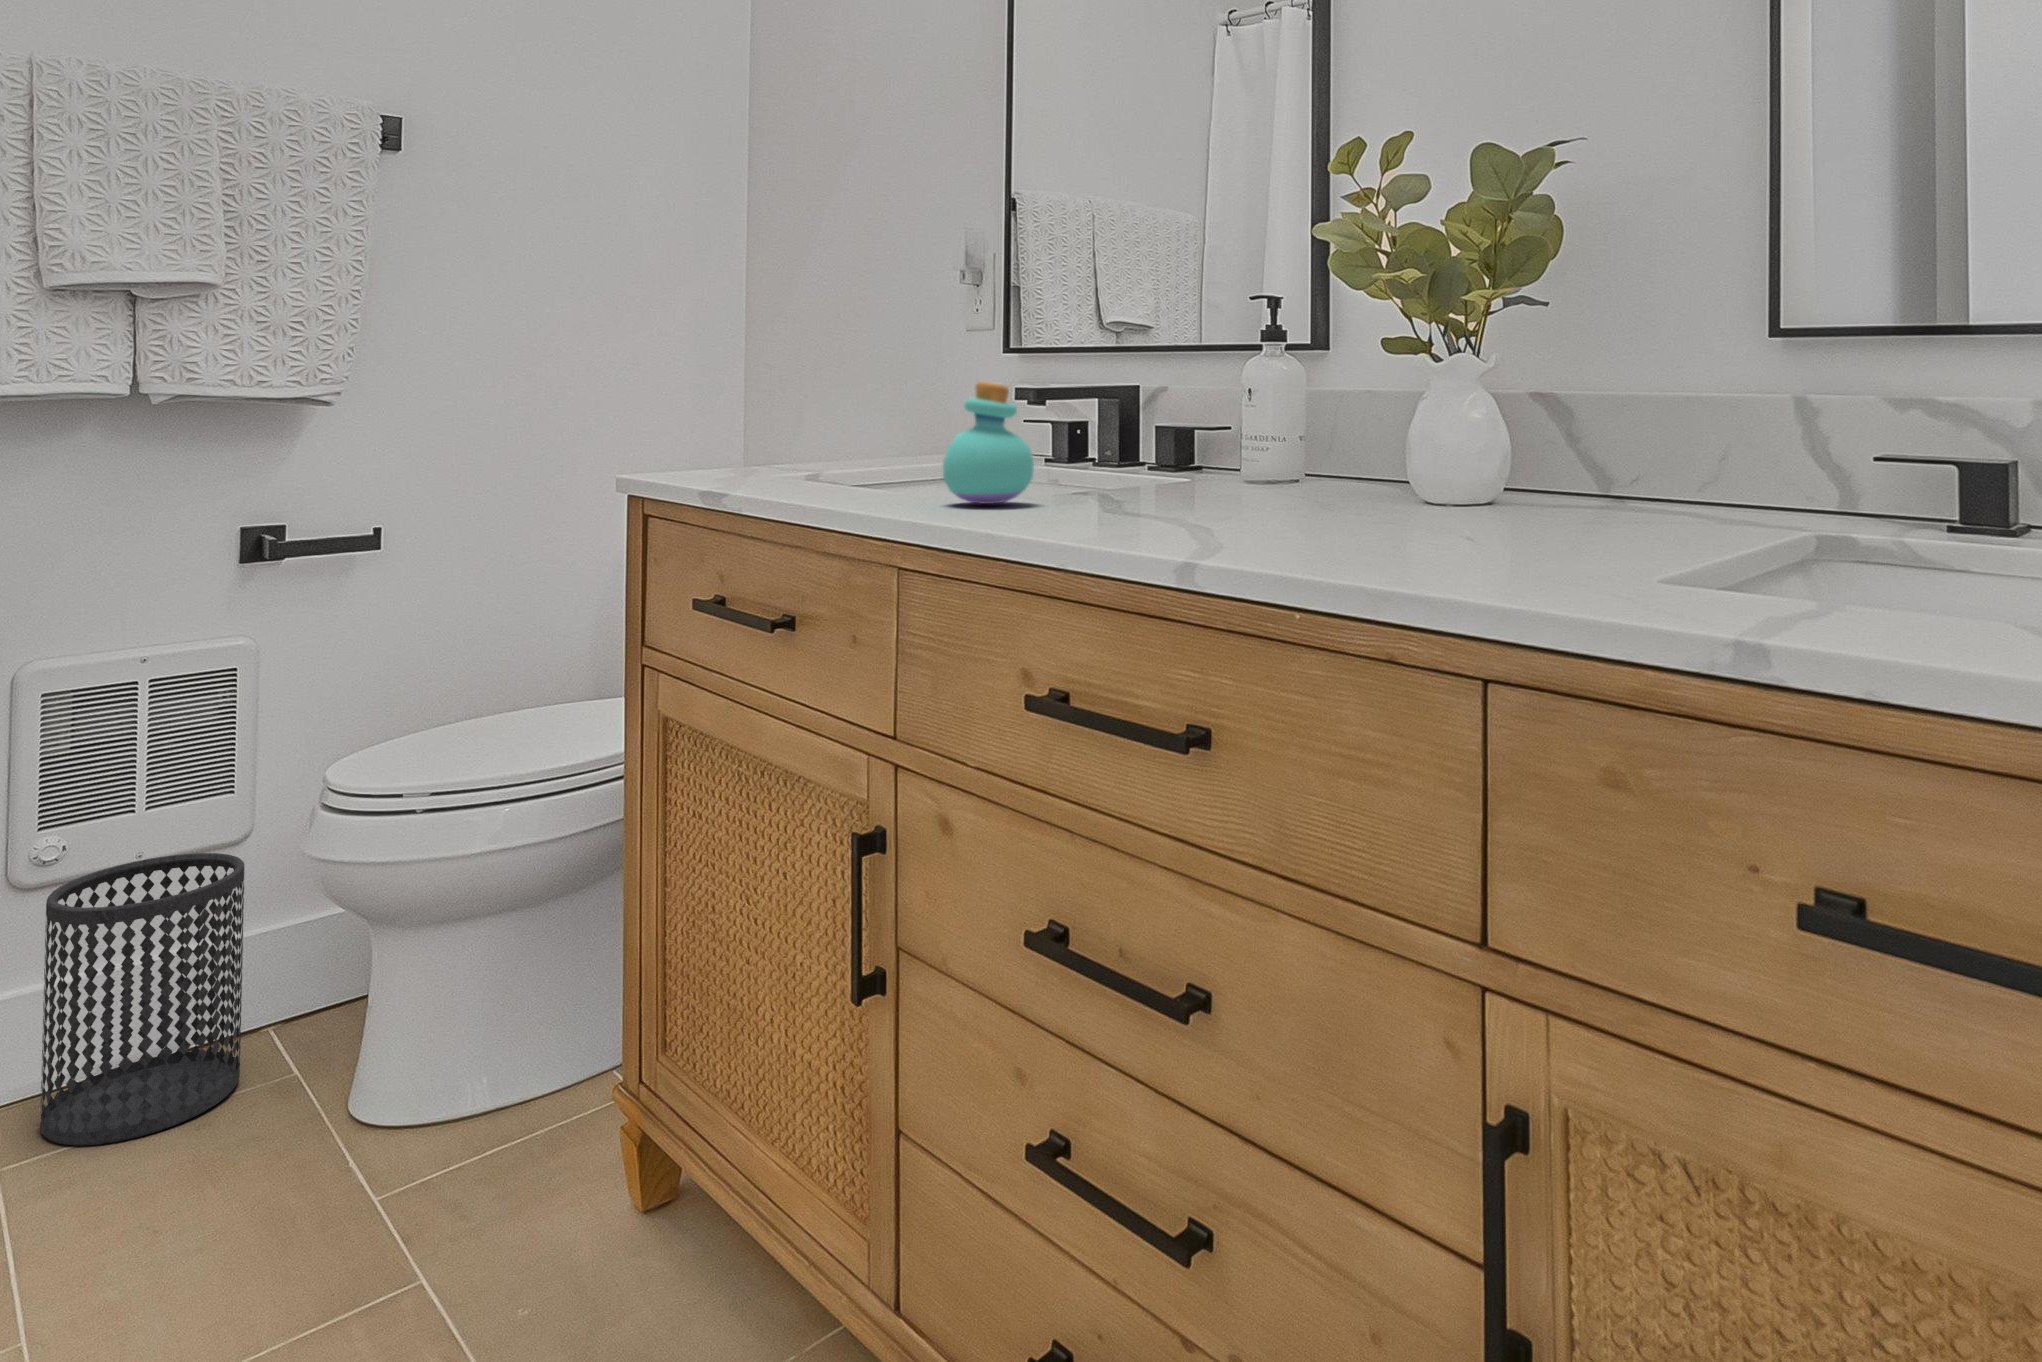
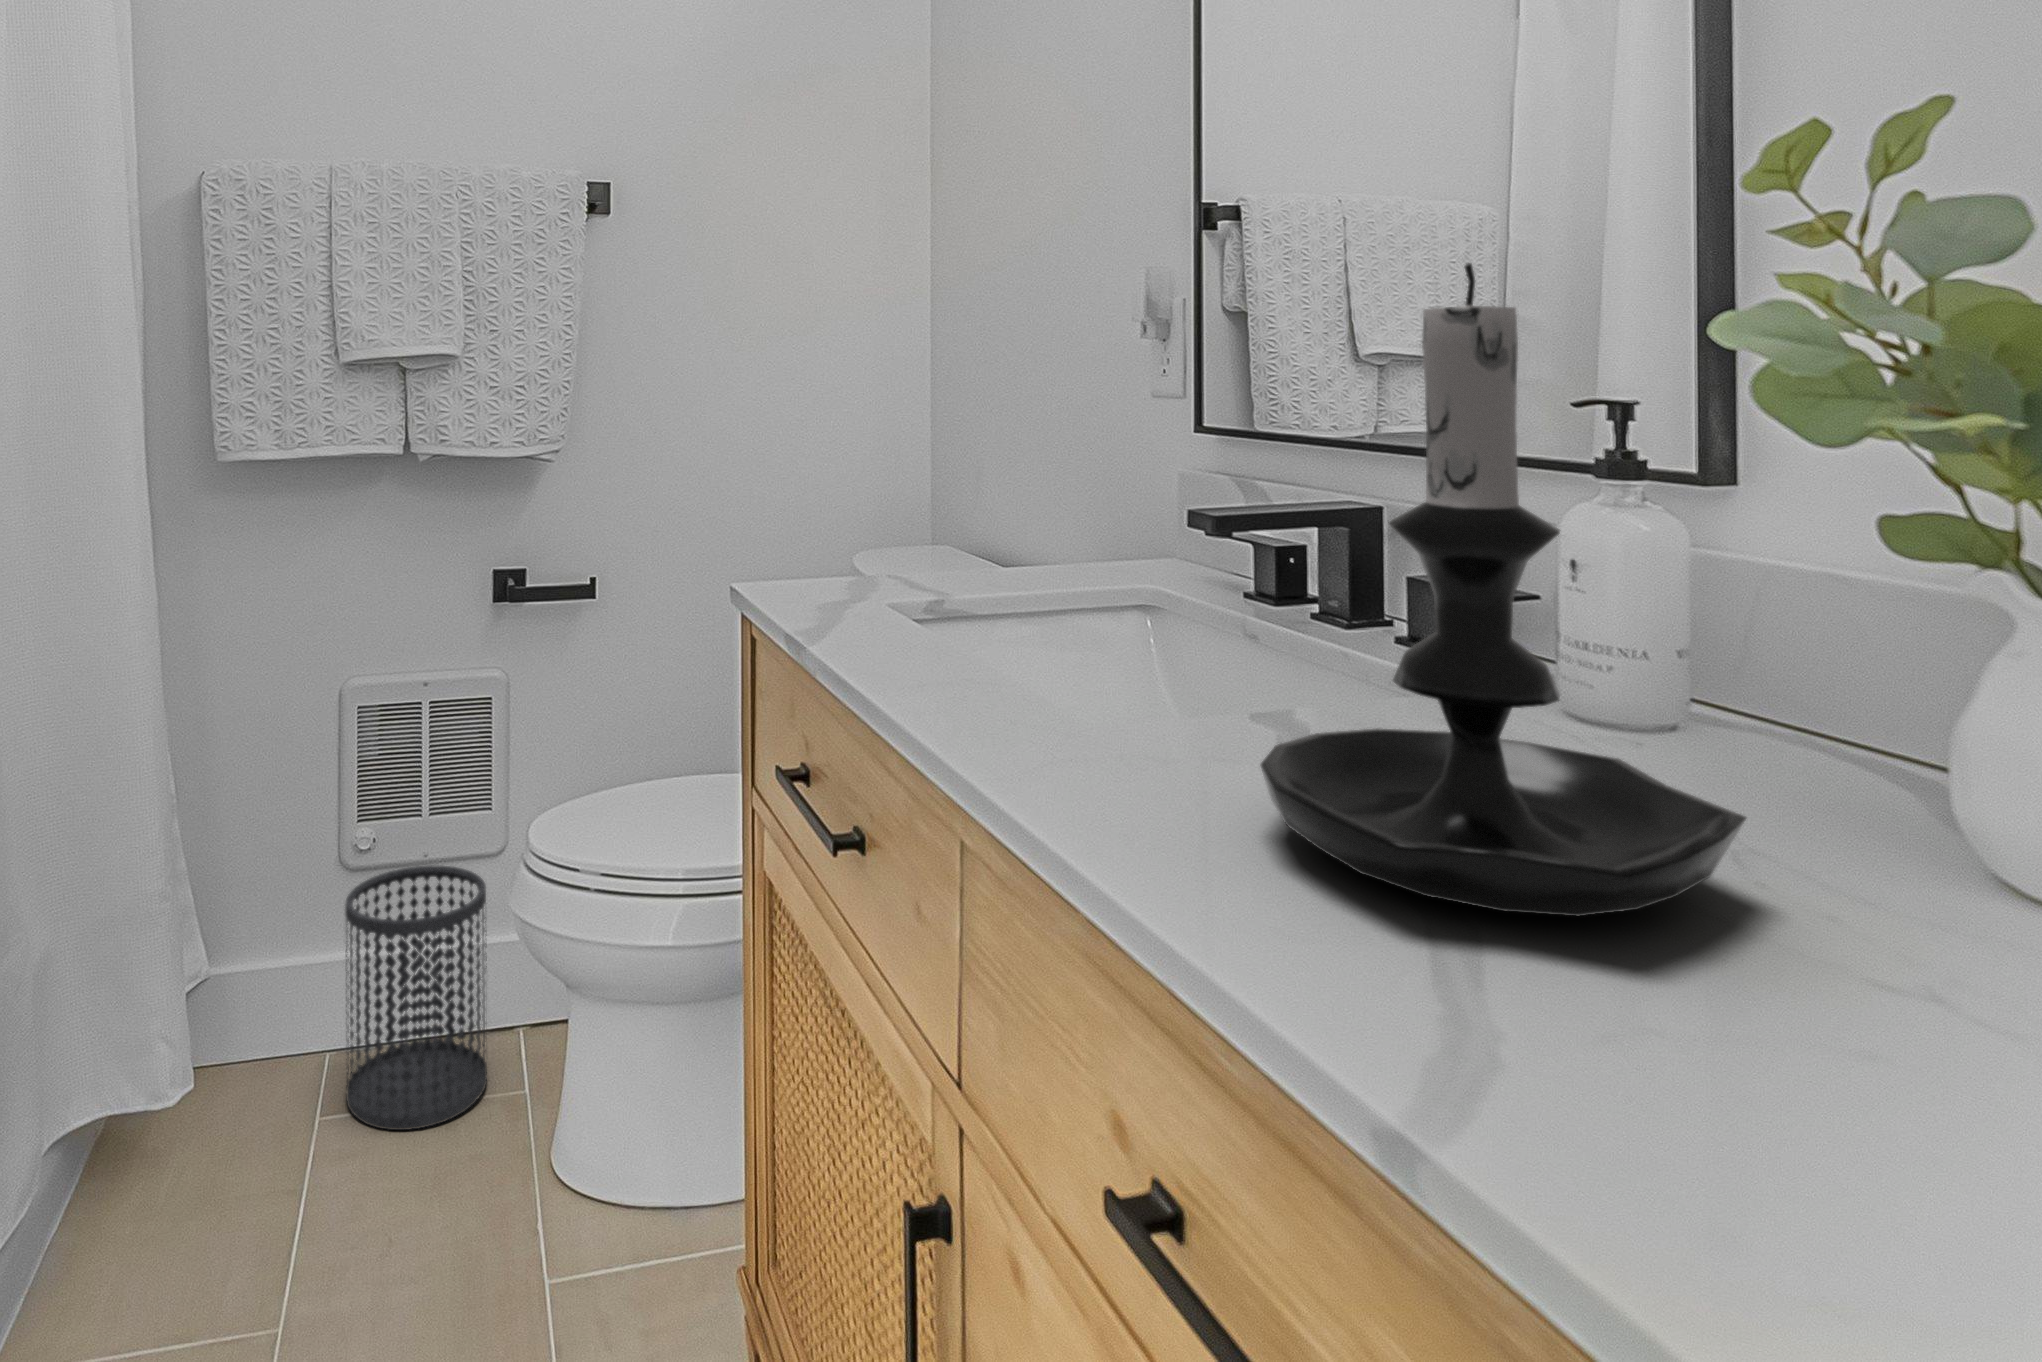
candle holder: none [1103,191,1330,521] -> present [1261,263,1746,916]
perfume bottle: present [943,382,1034,504] -> none [1029,554,1168,744]

